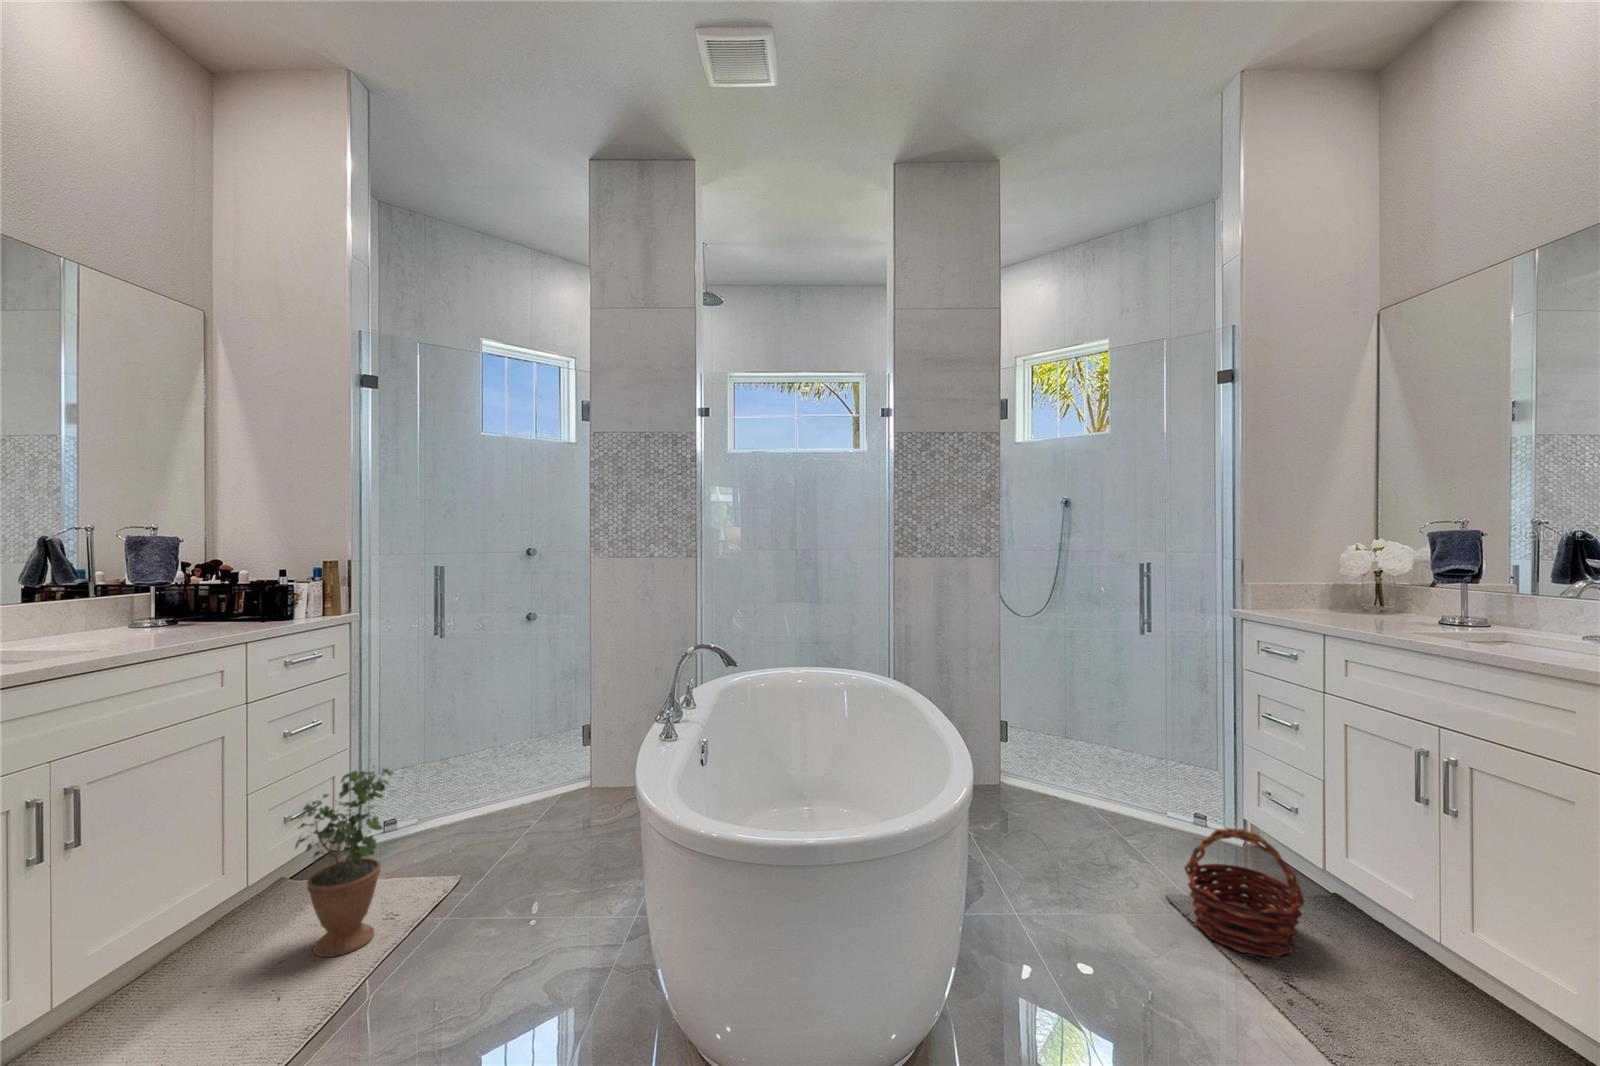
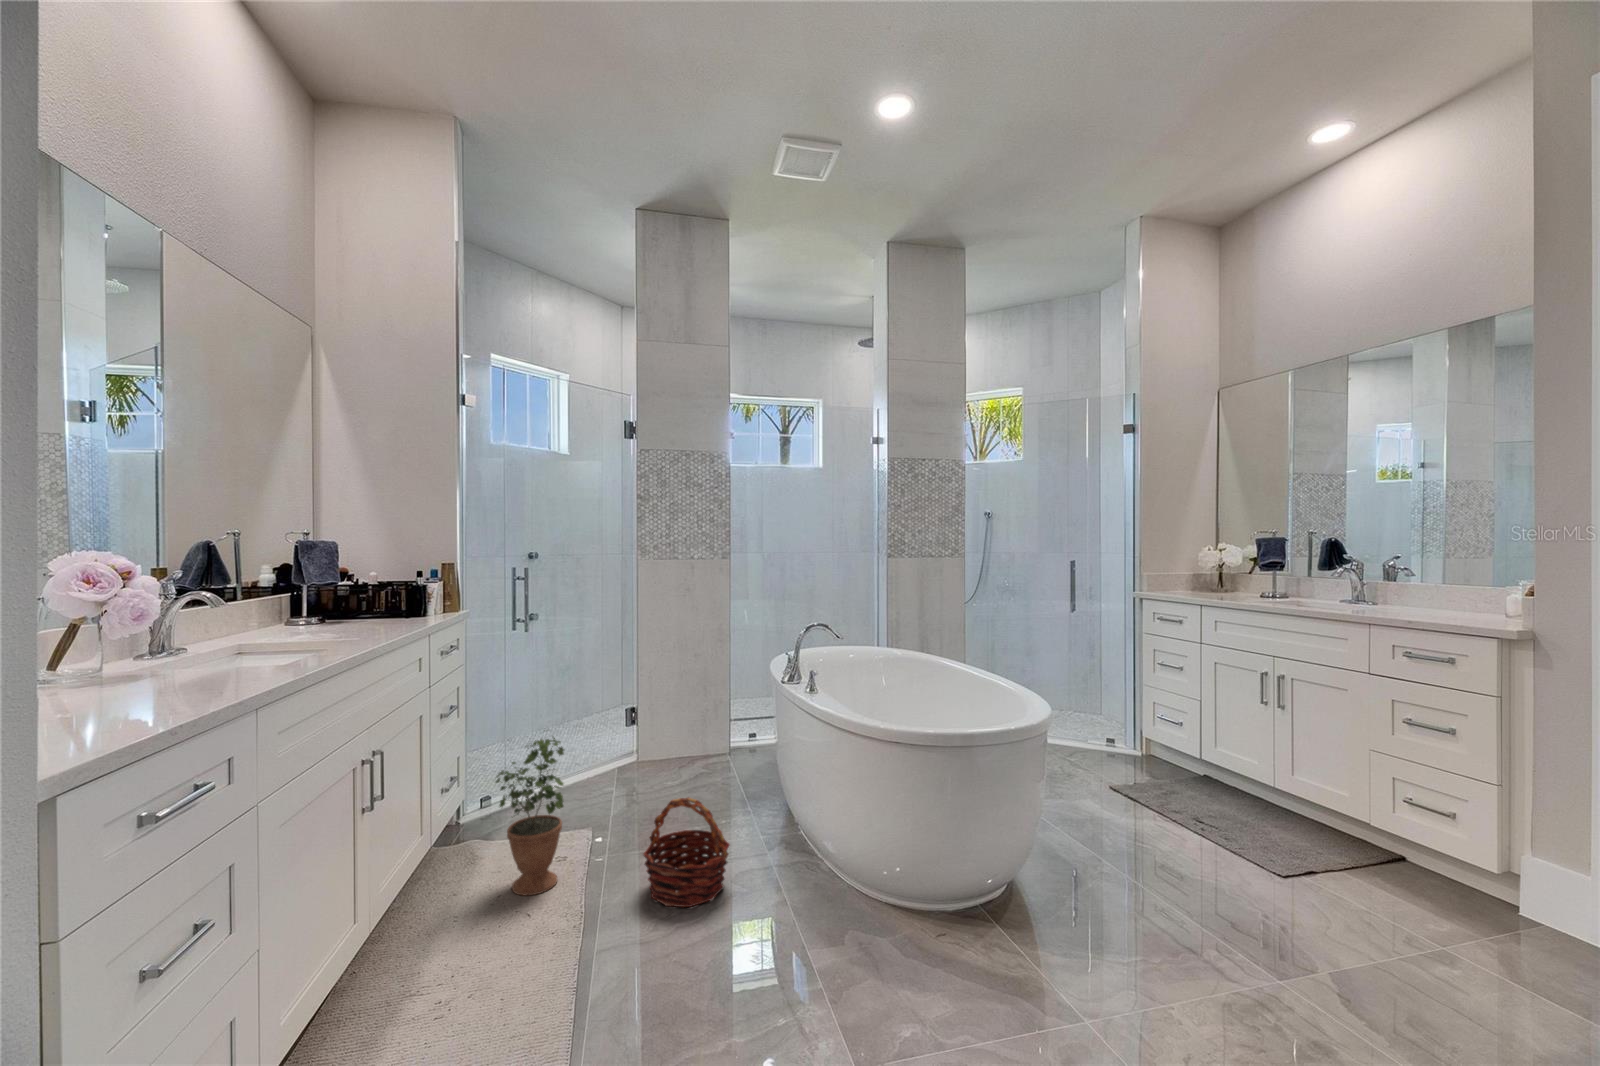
basket: present [1184,828,1304,957] -> present [643,798,729,907]

